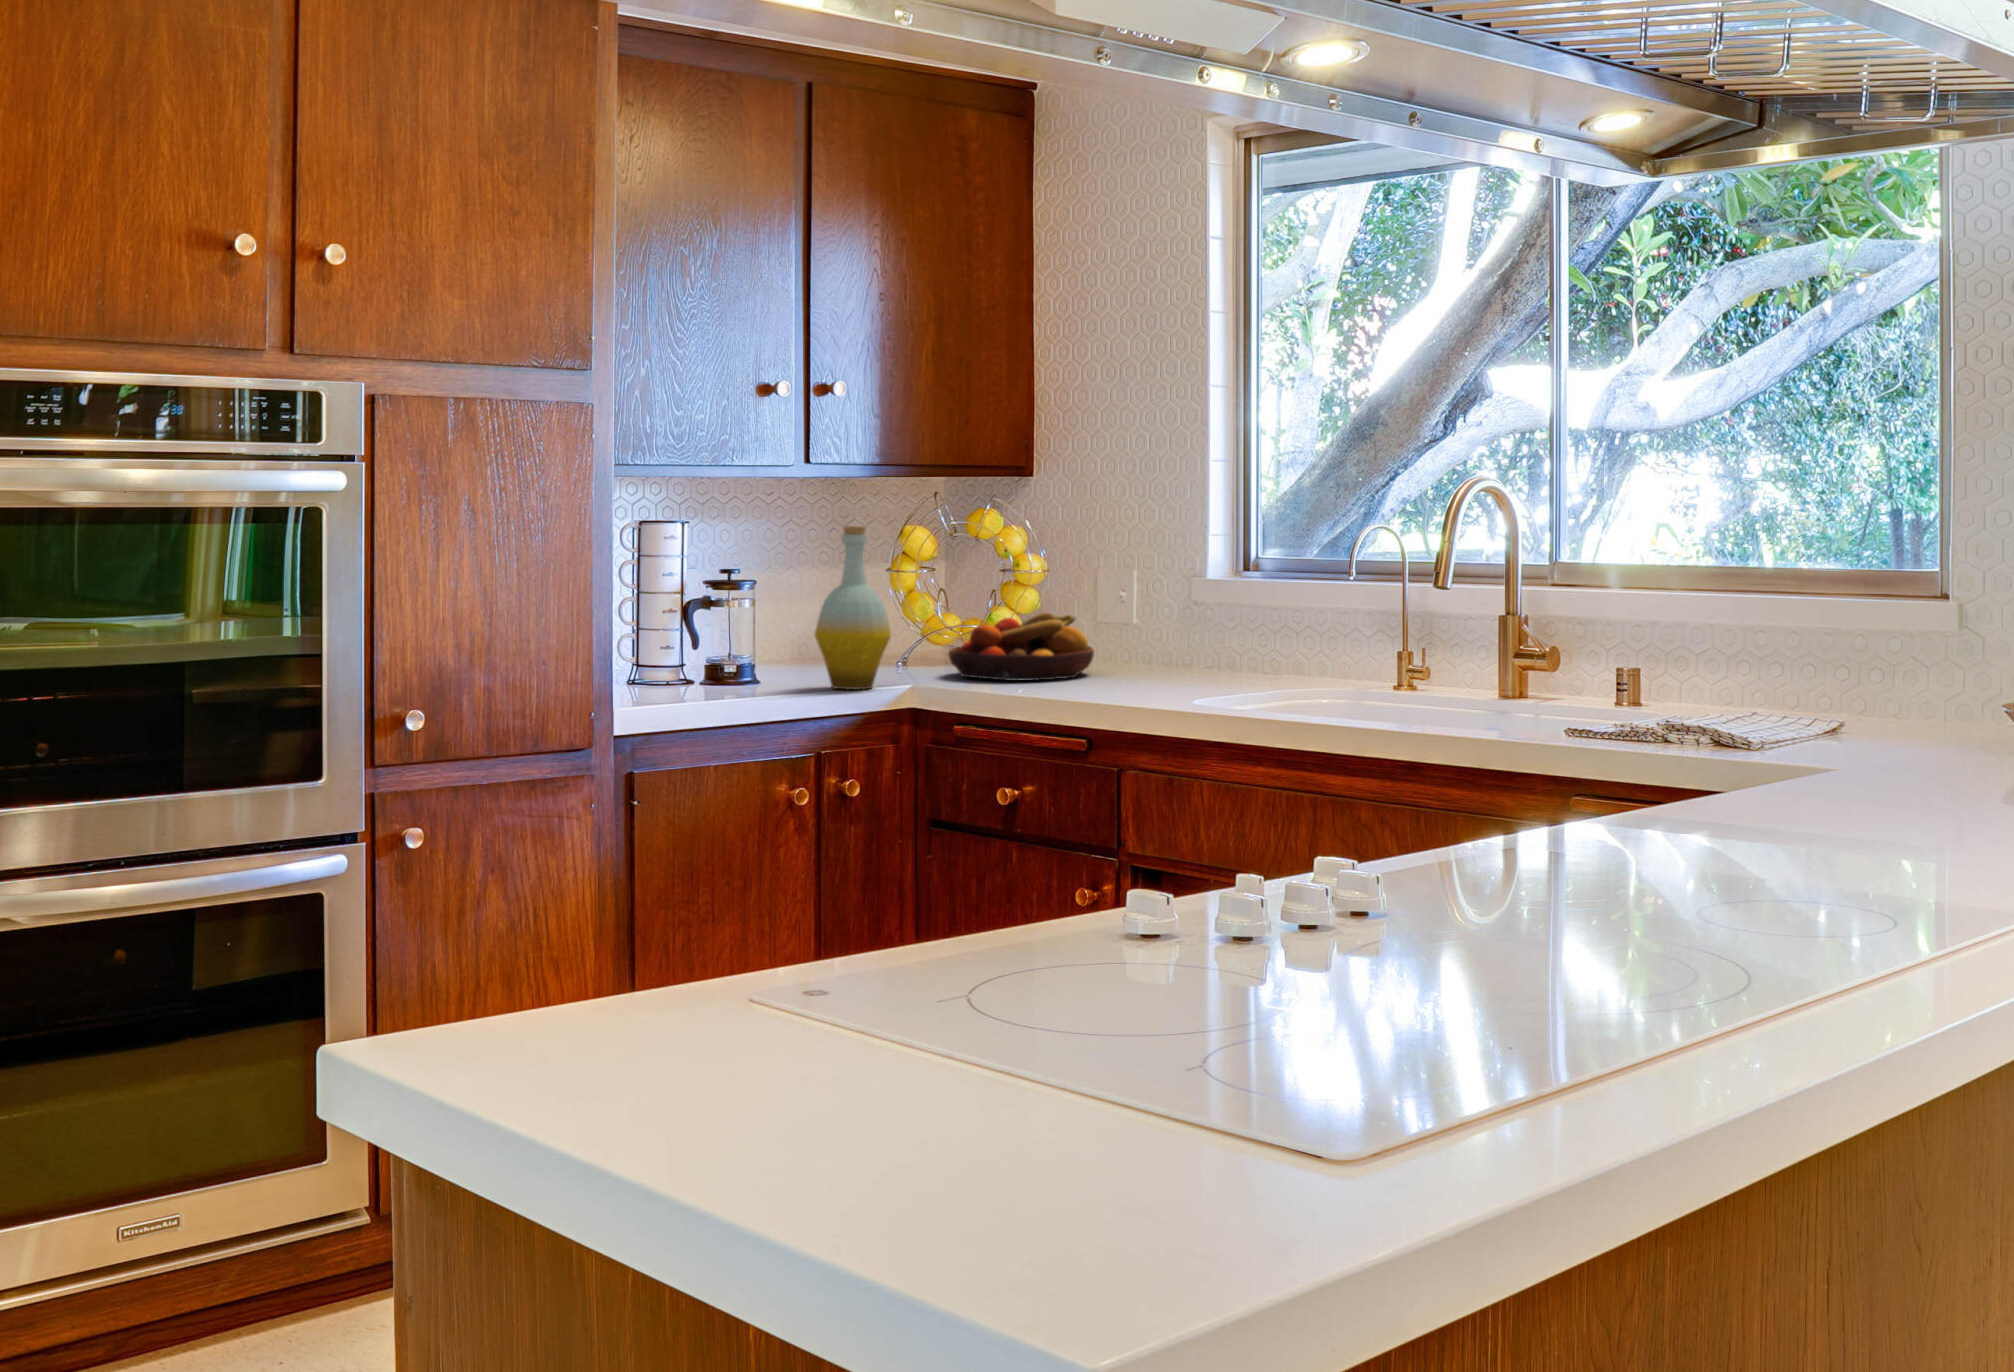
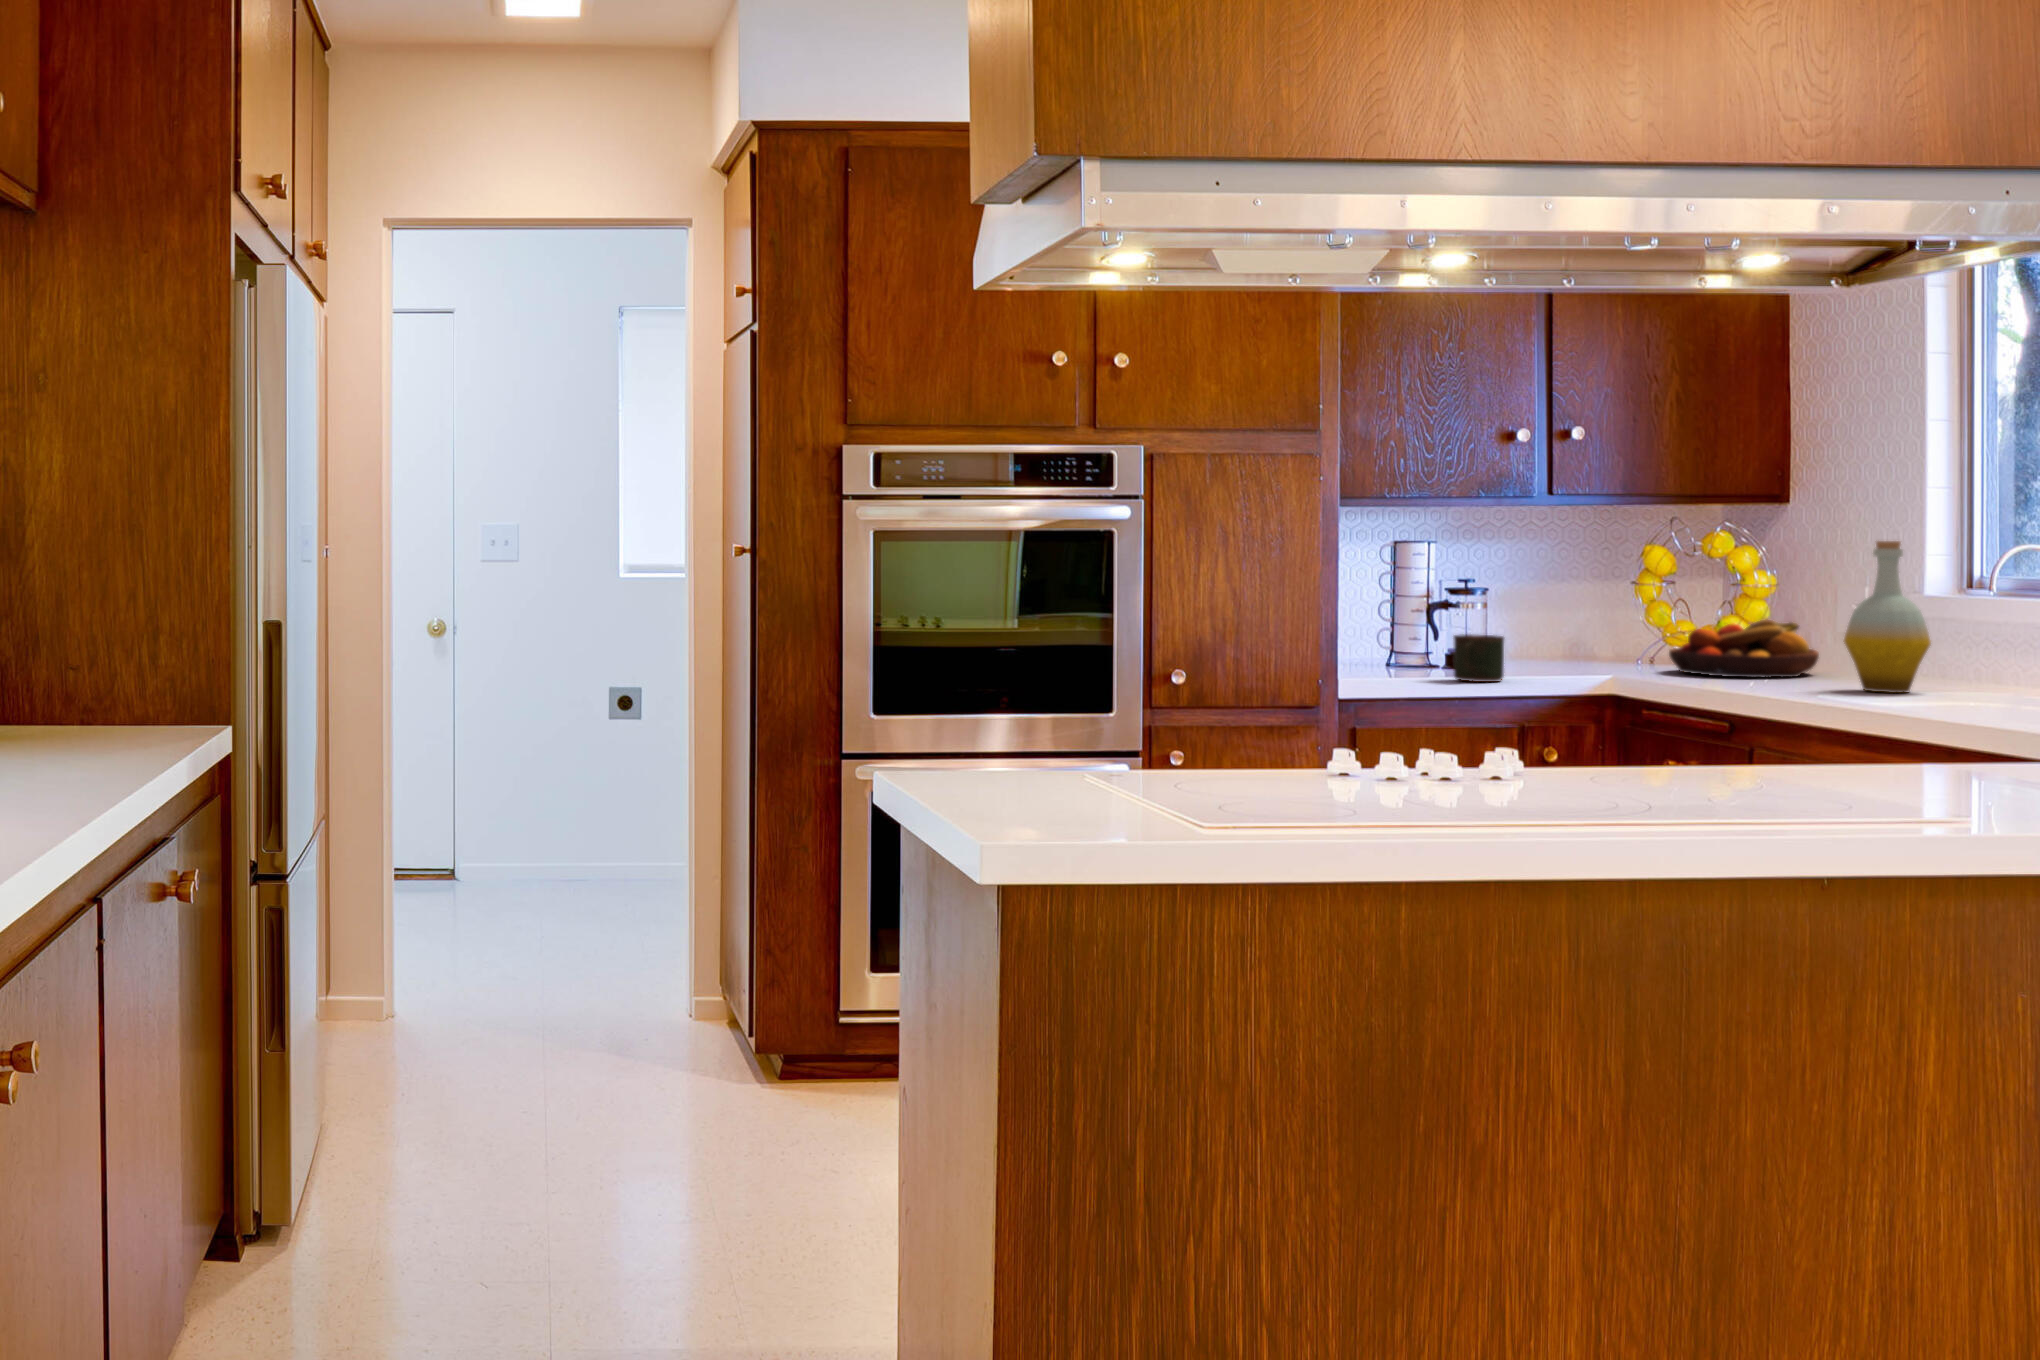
bottle: present [815,526,891,690] -> present [1843,541,1931,693]
mug: none [735,641,794,701] -> present [1453,634,1504,682]

